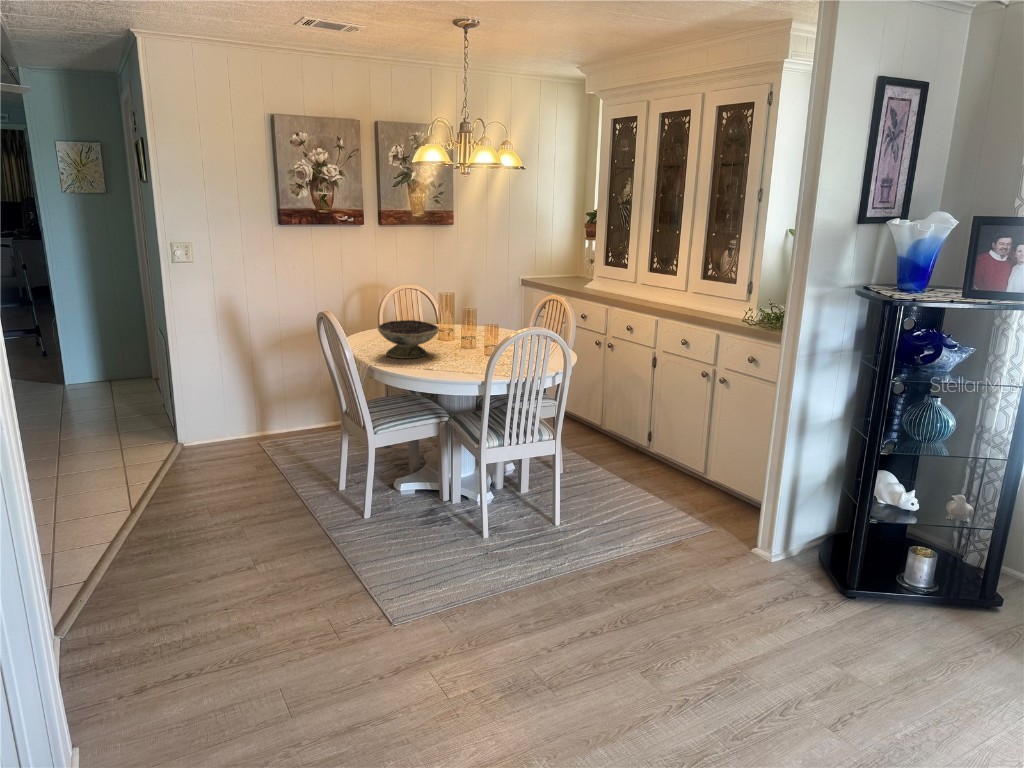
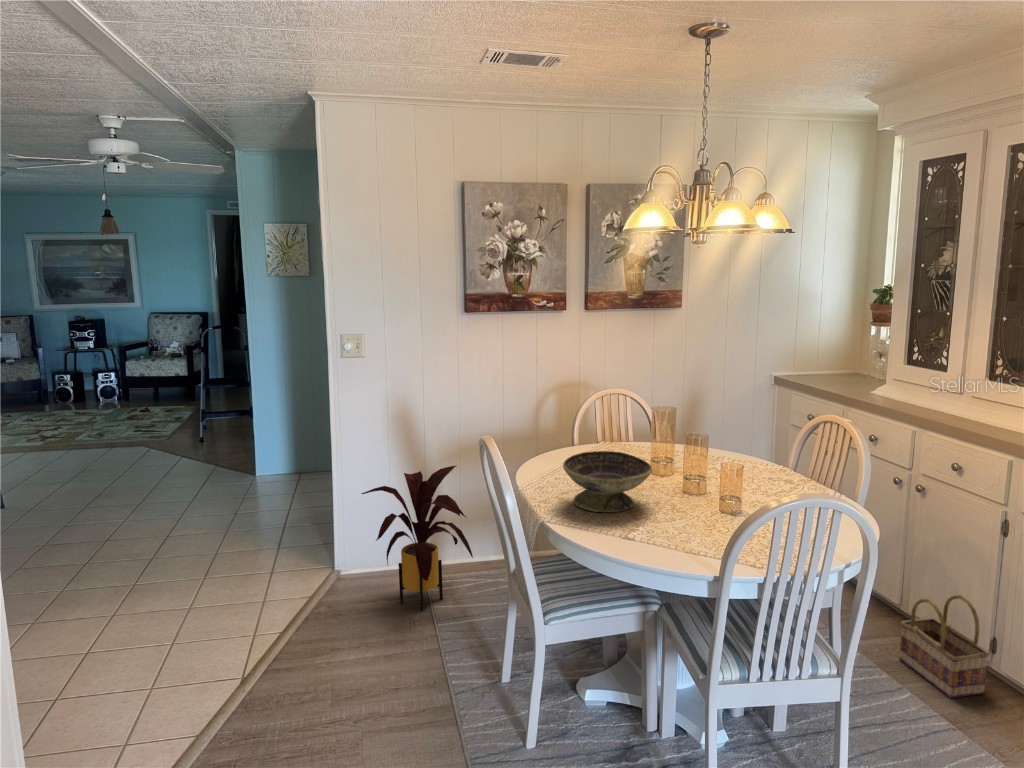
house plant: none [203,349,304,461] -> present [361,466,473,611]
basket: none [599,407,647,468] -> present [899,595,990,698]

